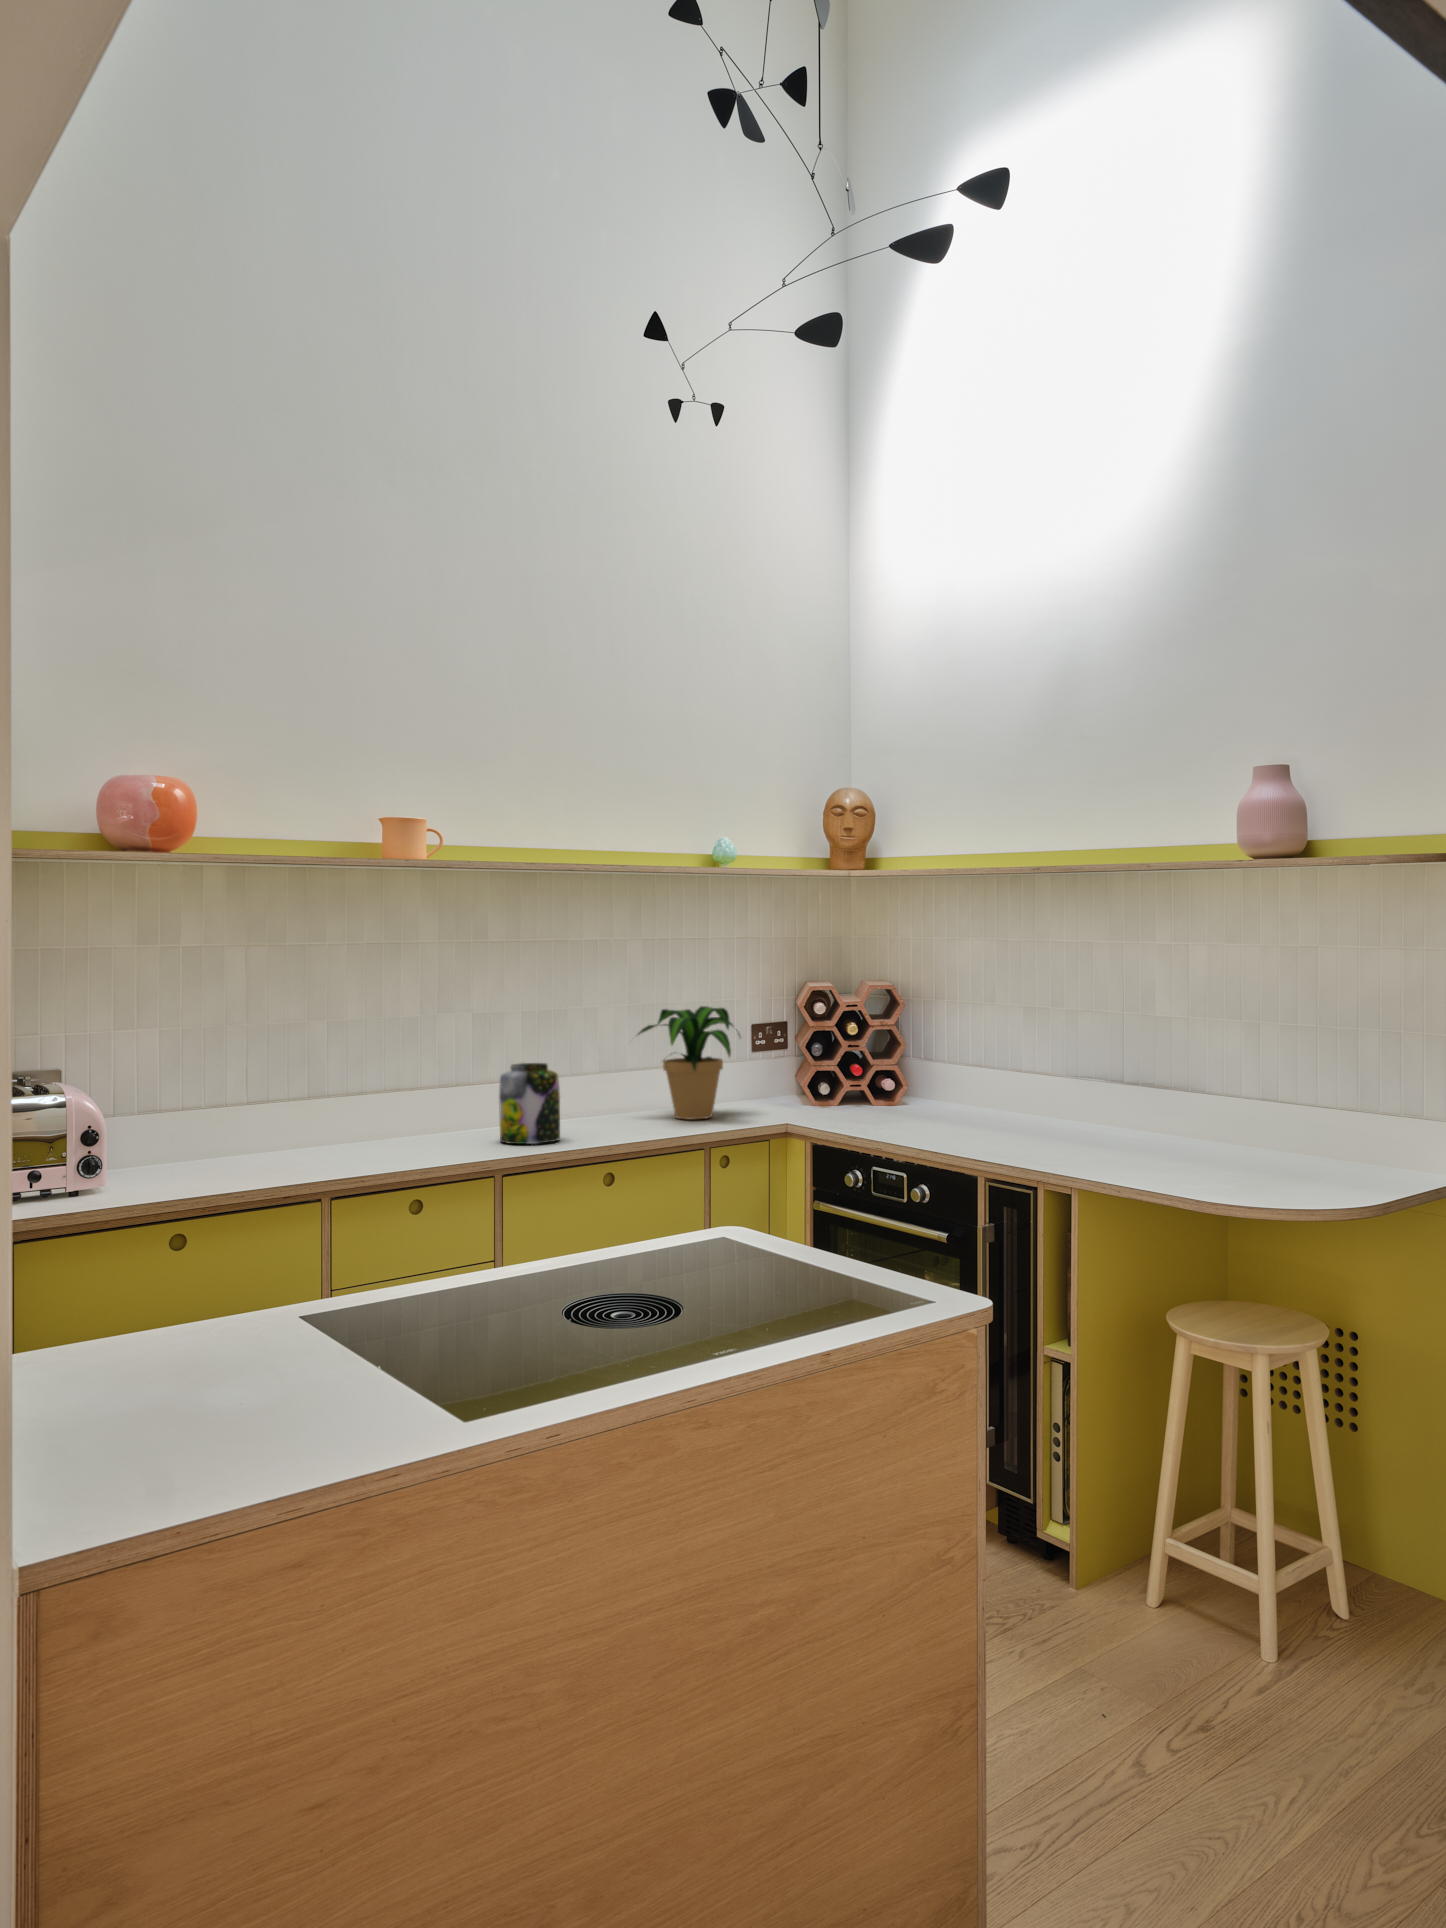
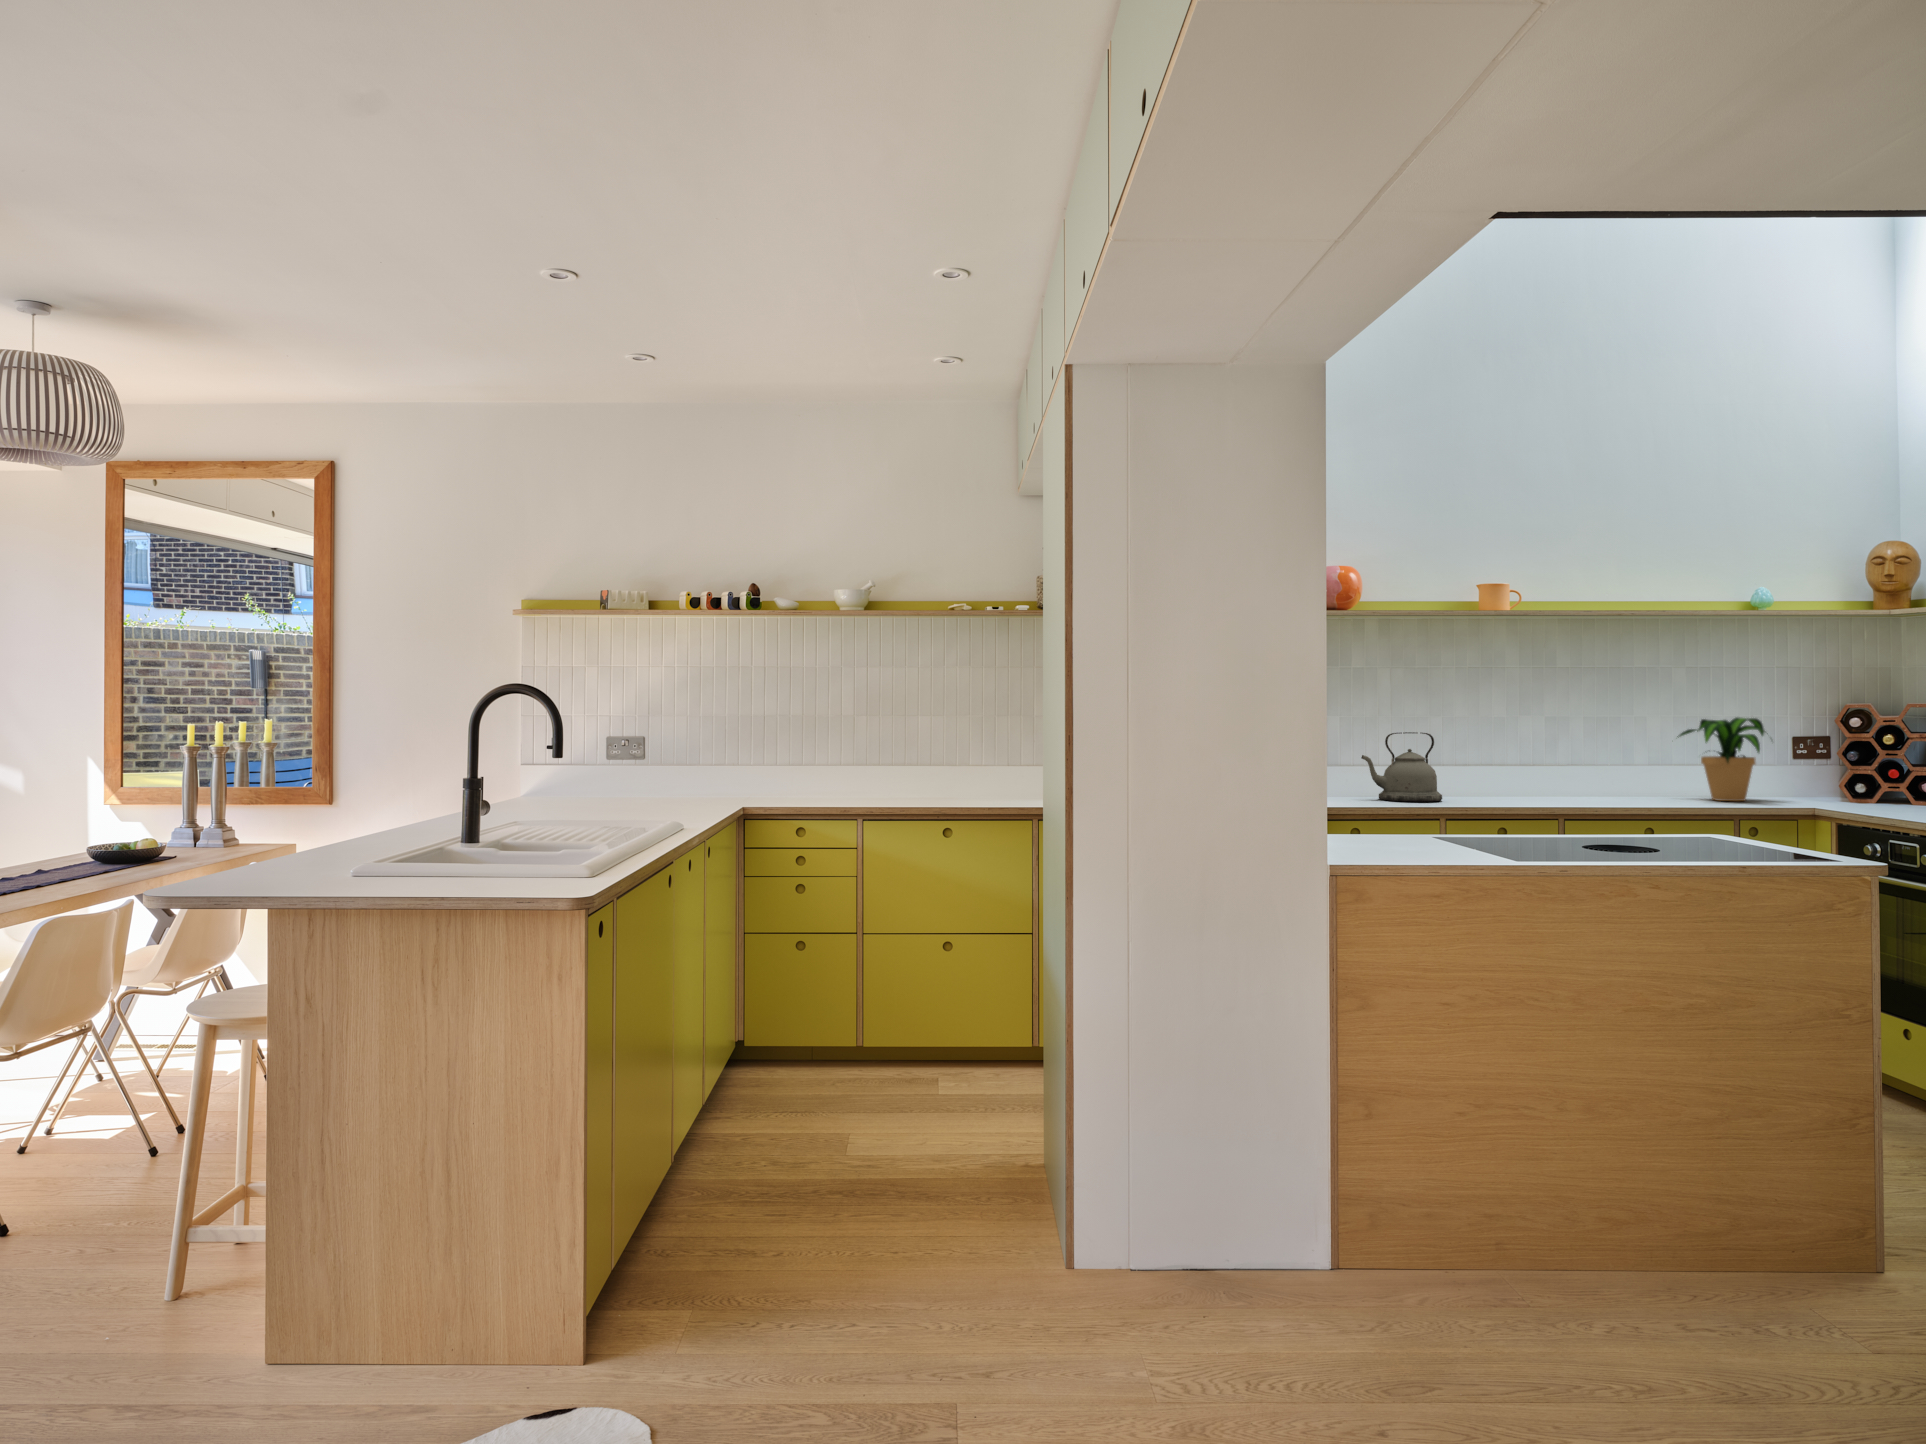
kettle: none [193,1053,327,1172] -> present [1361,732,1442,802]
jar: present [499,1063,560,1144] -> none [1563,749,1610,803]

